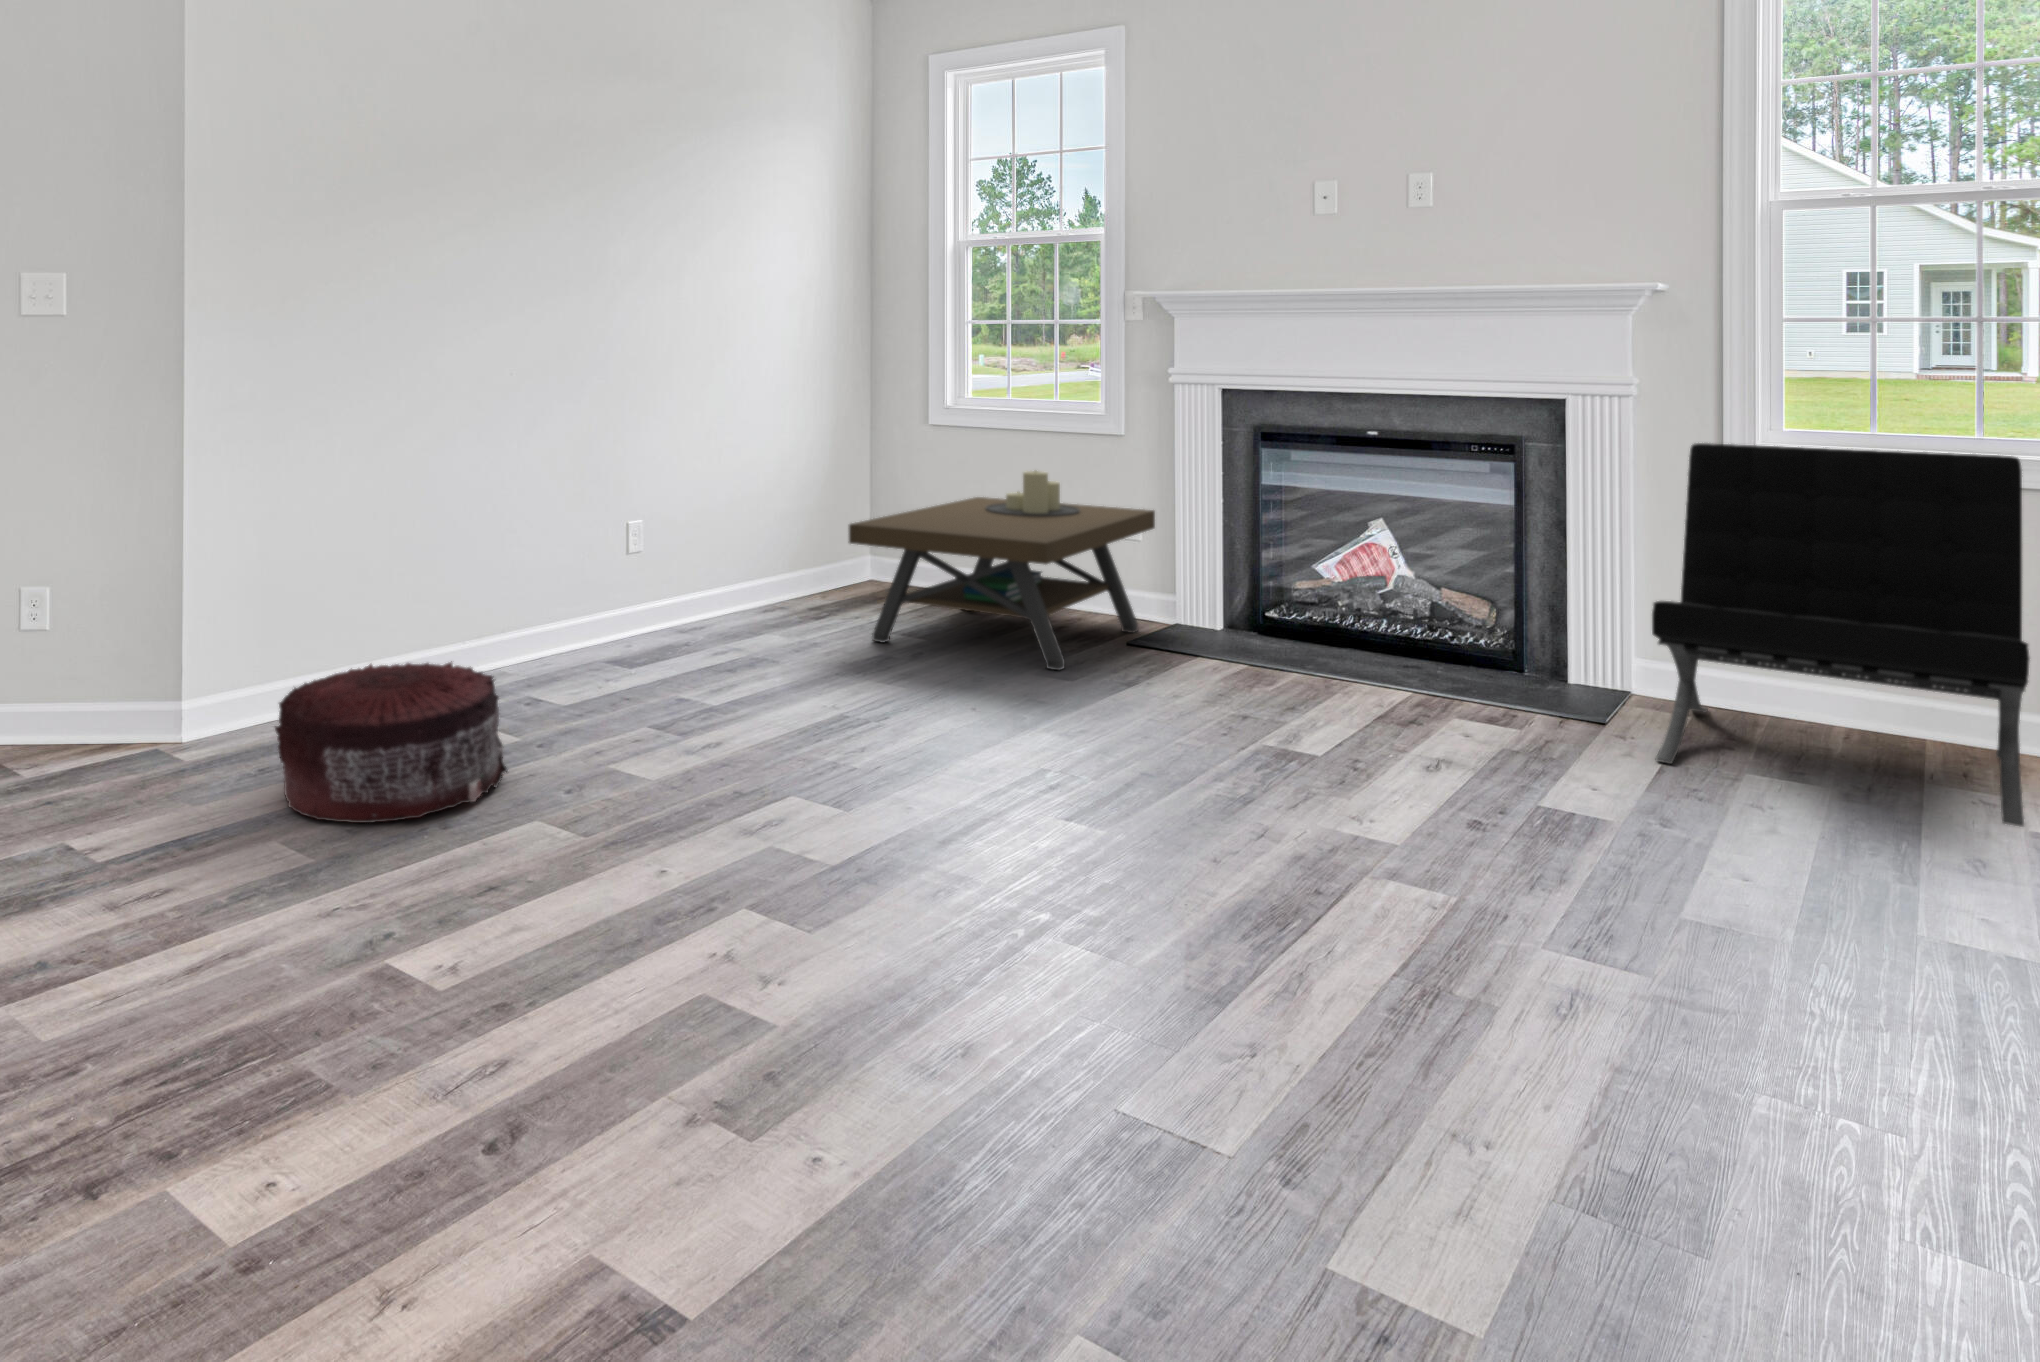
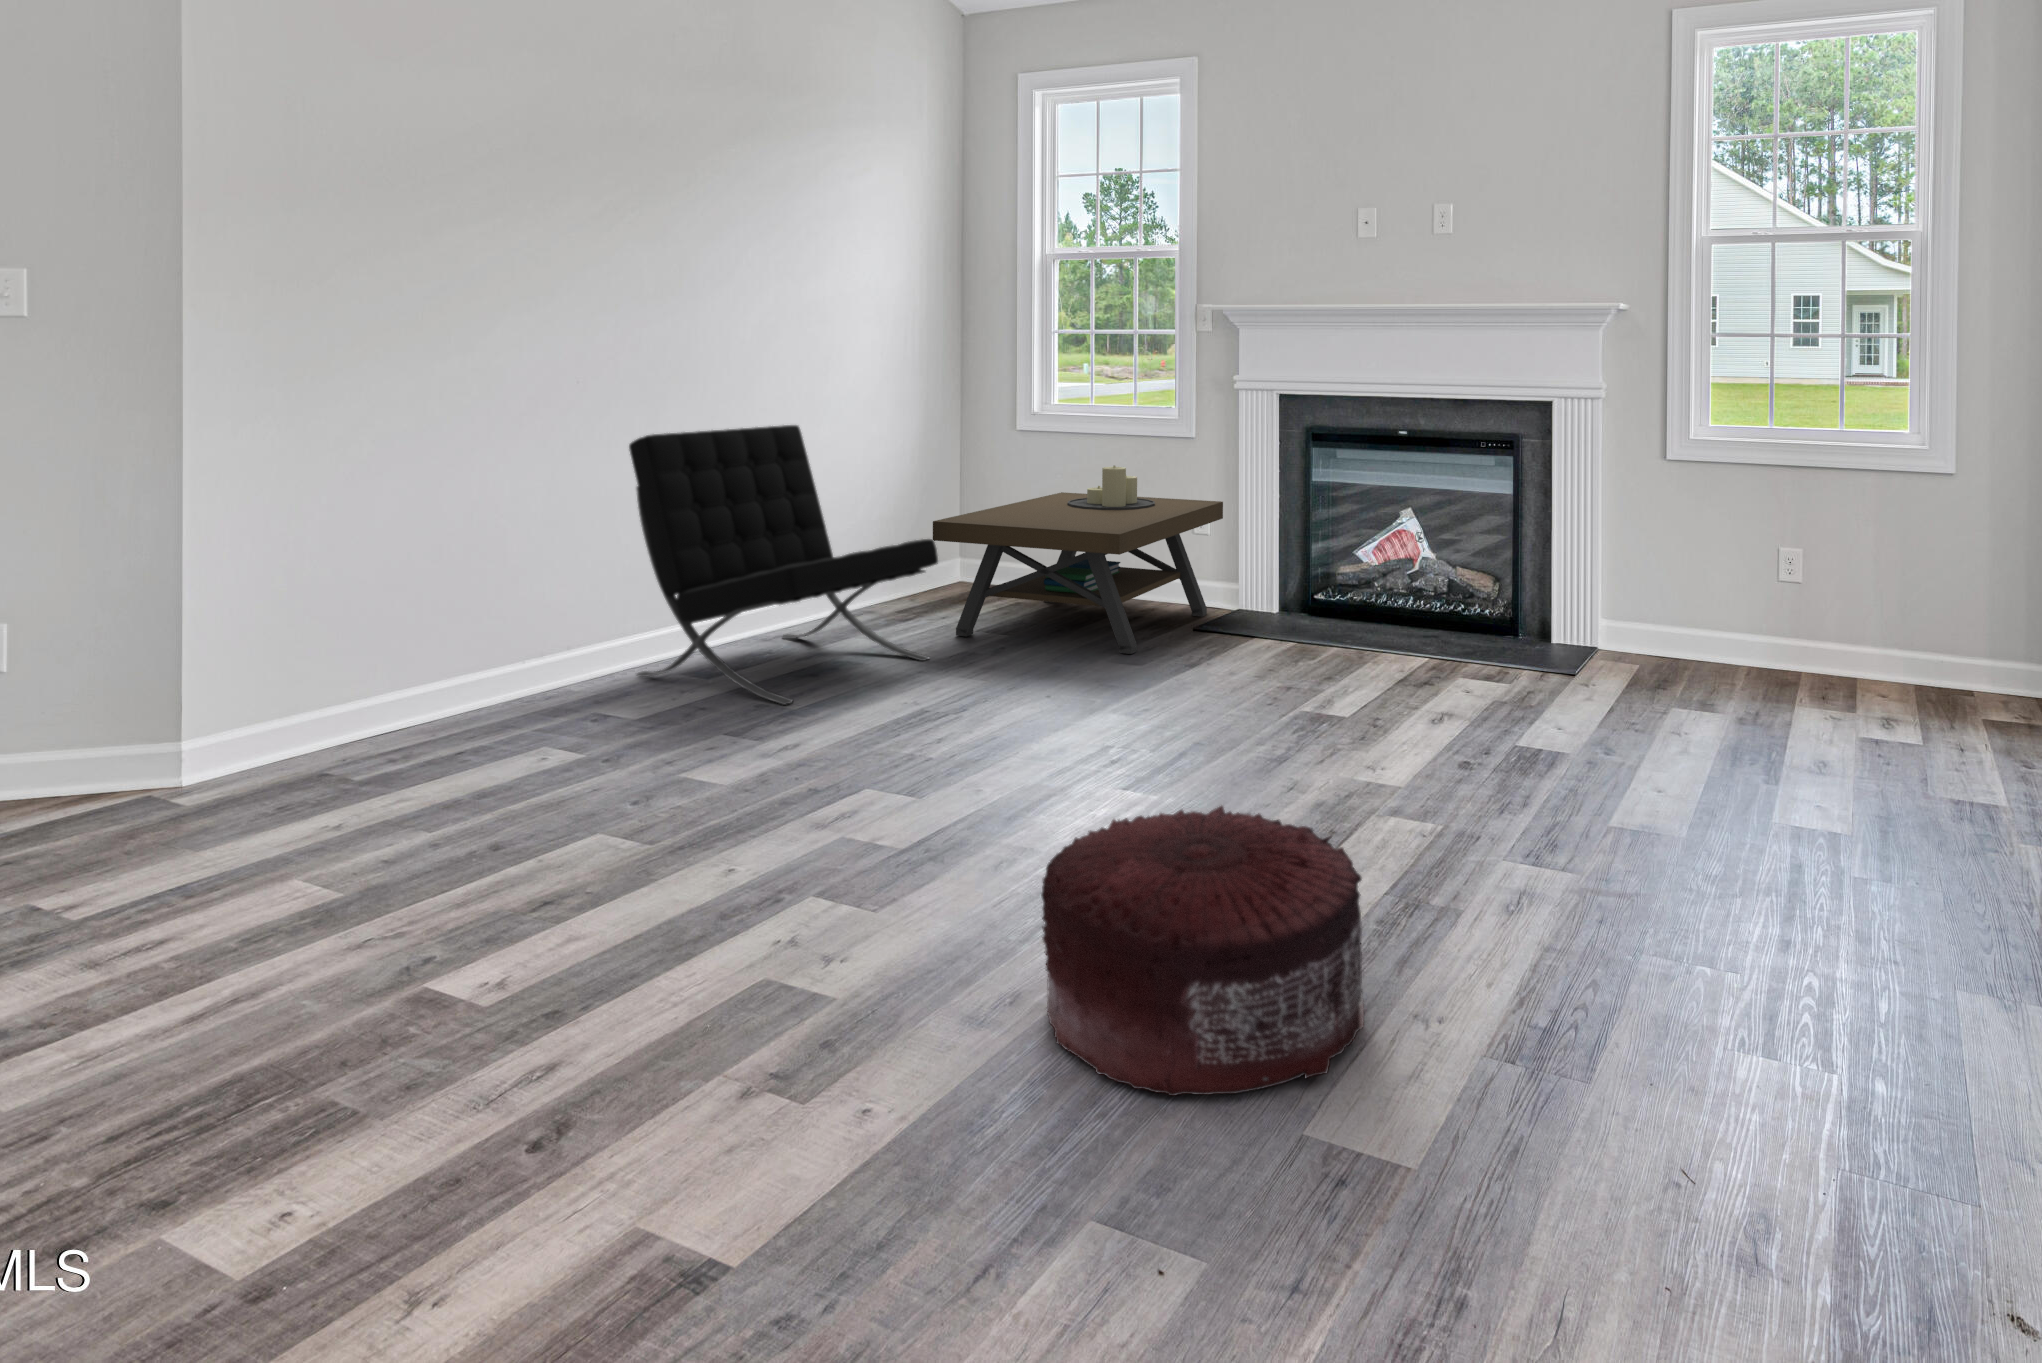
lounge chair: present [1652,443,2030,827] -> present [629,425,938,705]
pouf: present [275,661,507,823] -> present [1041,806,1364,1096]

